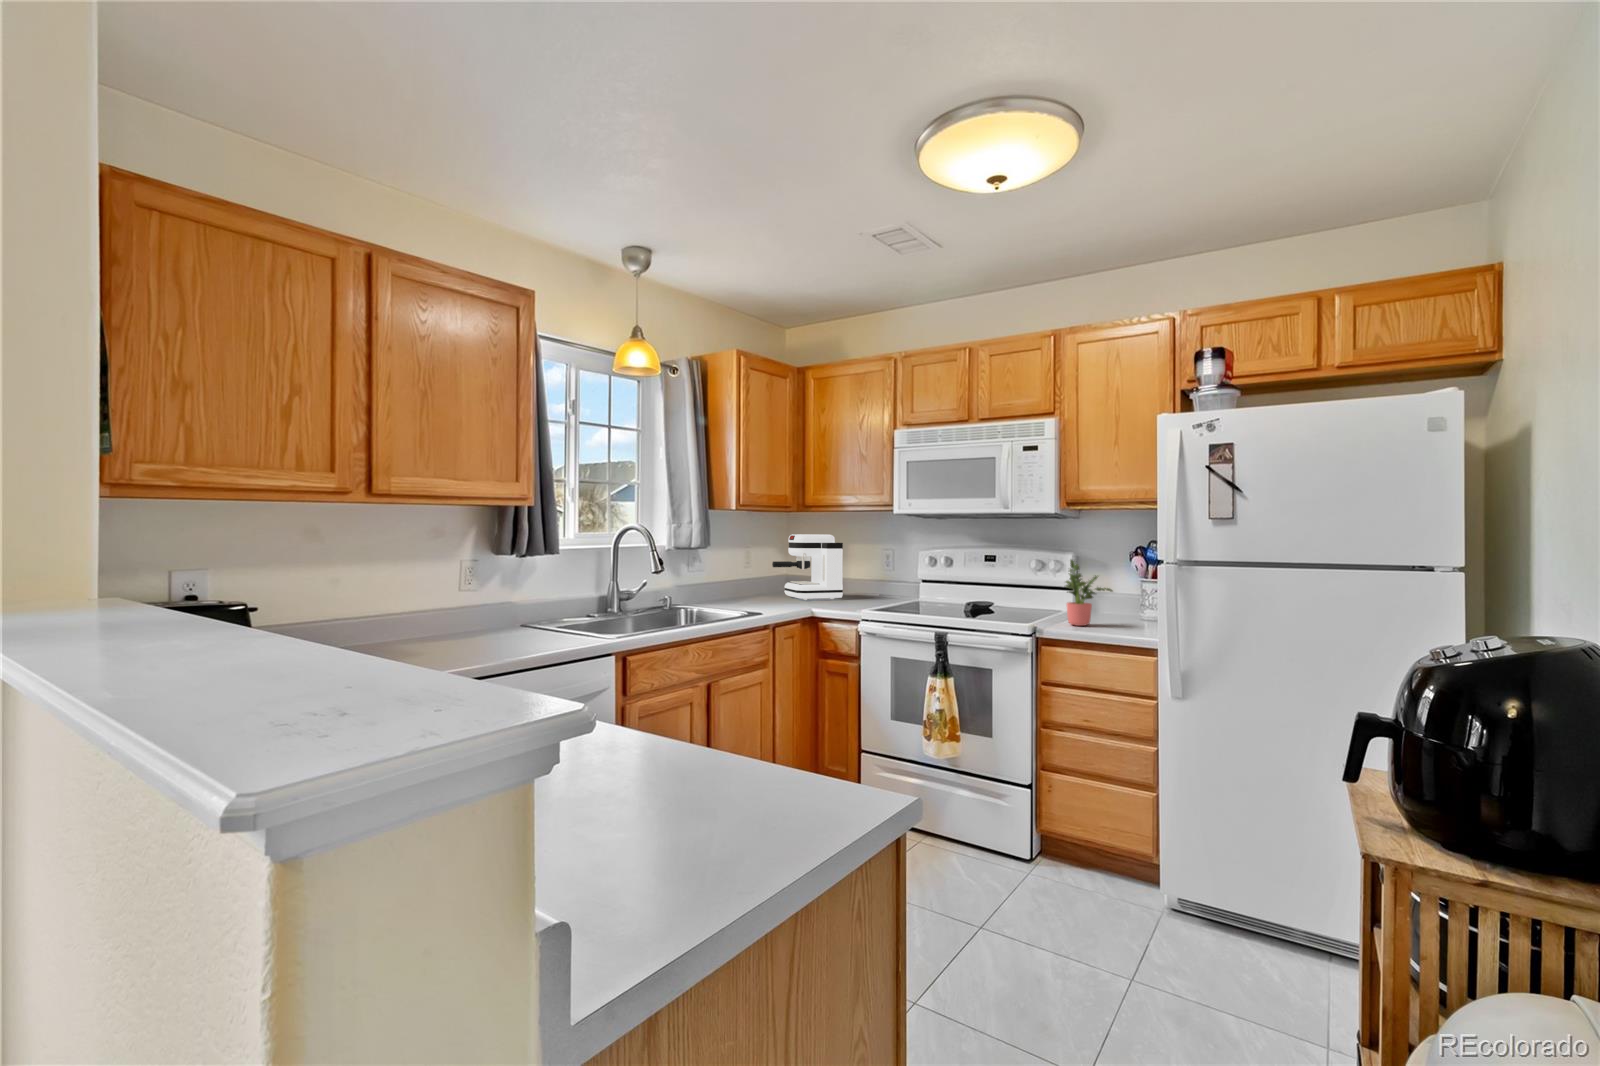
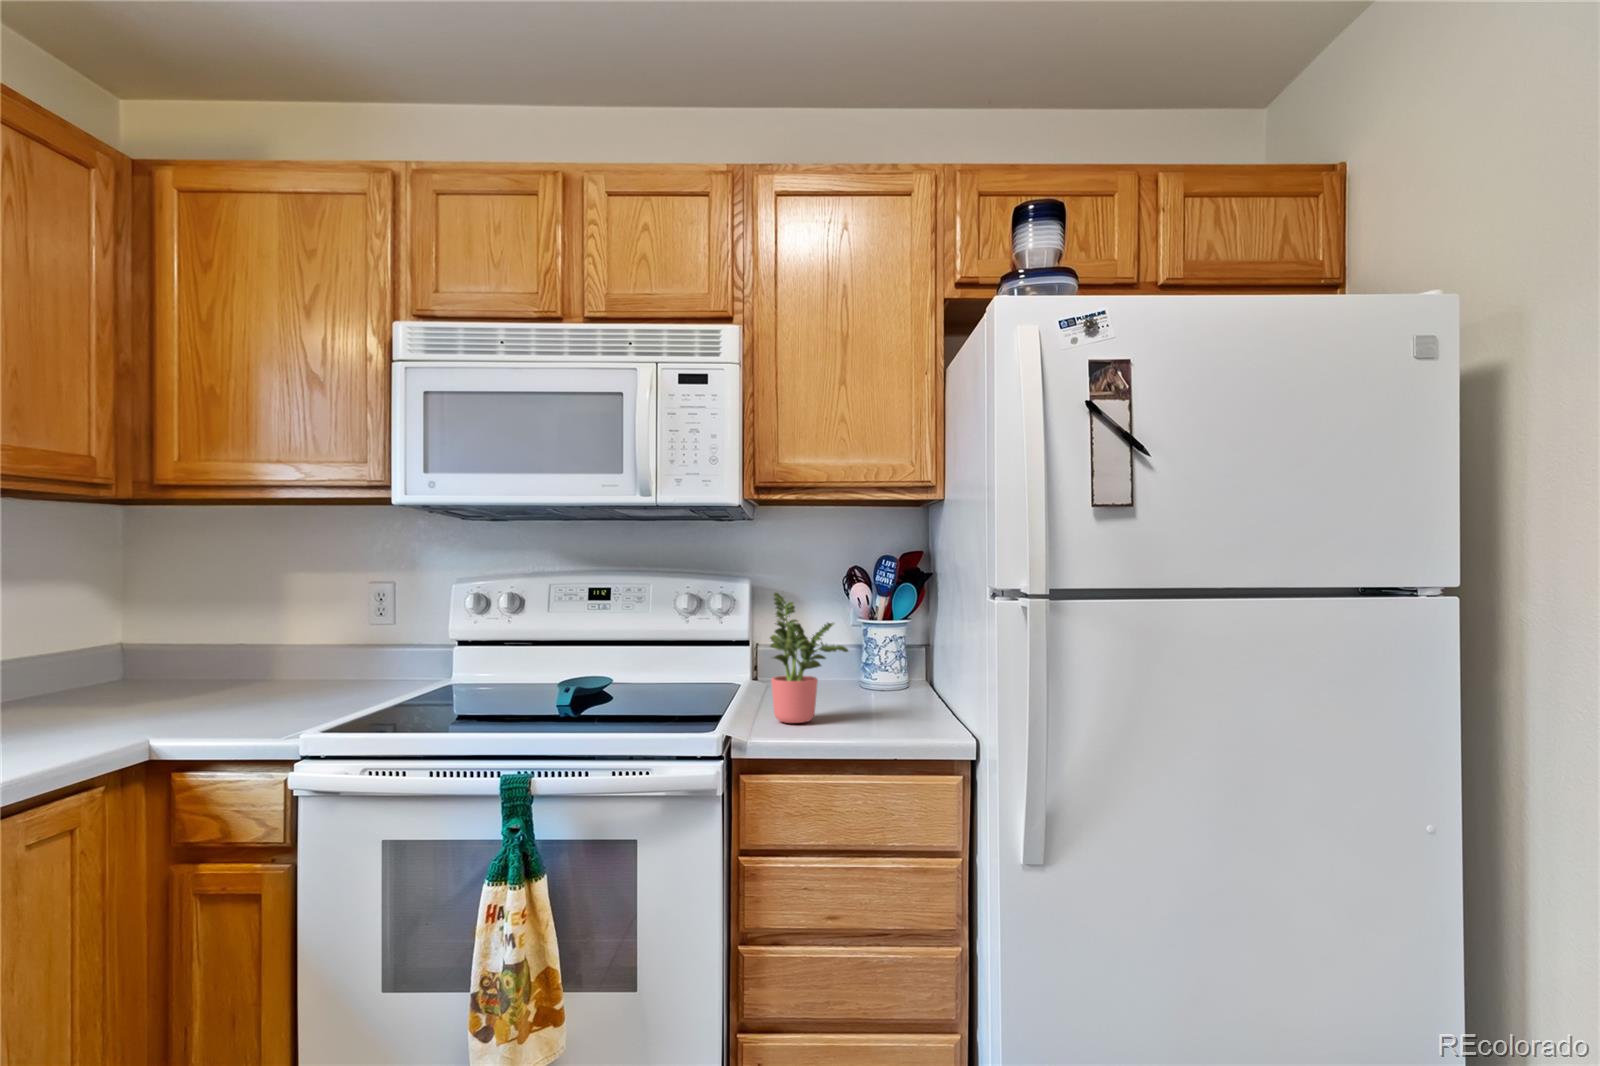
coffee maker: present [772,534,843,600] -> none [82,550,278,700]

